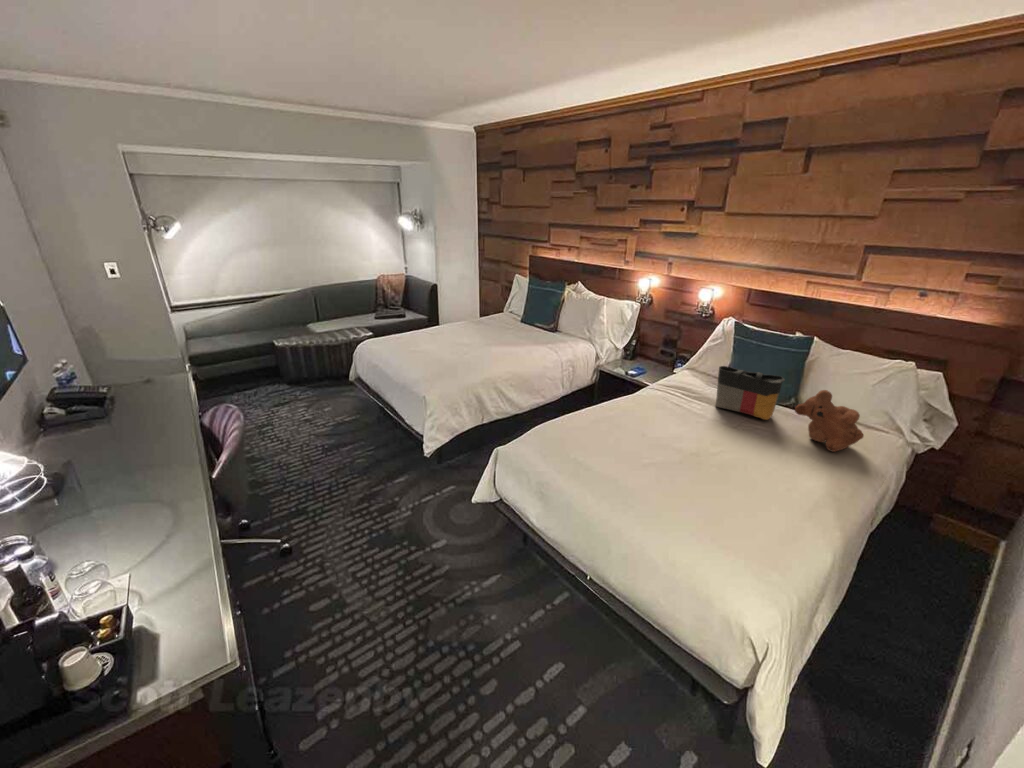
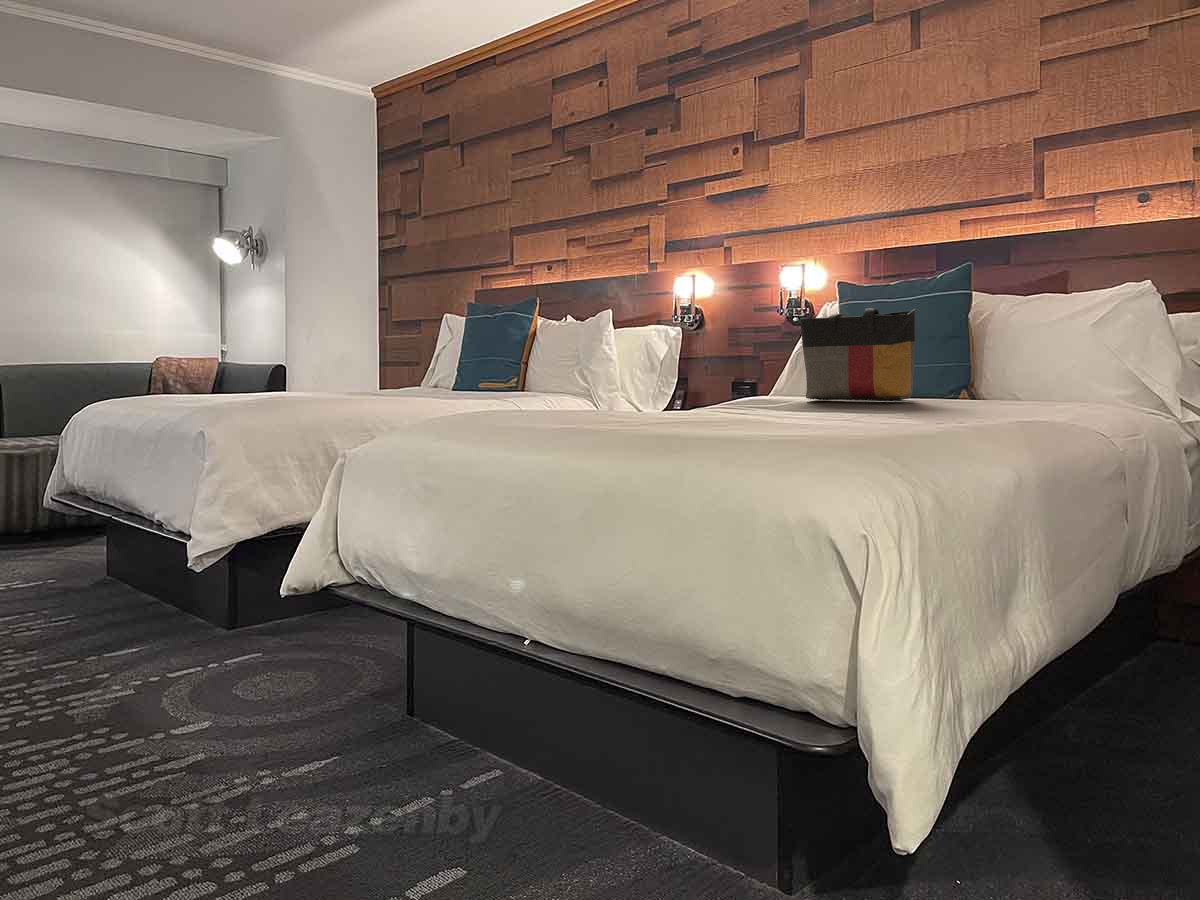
teddy bear: present [795,390,864,452] -> none [940,301,1062,407]

